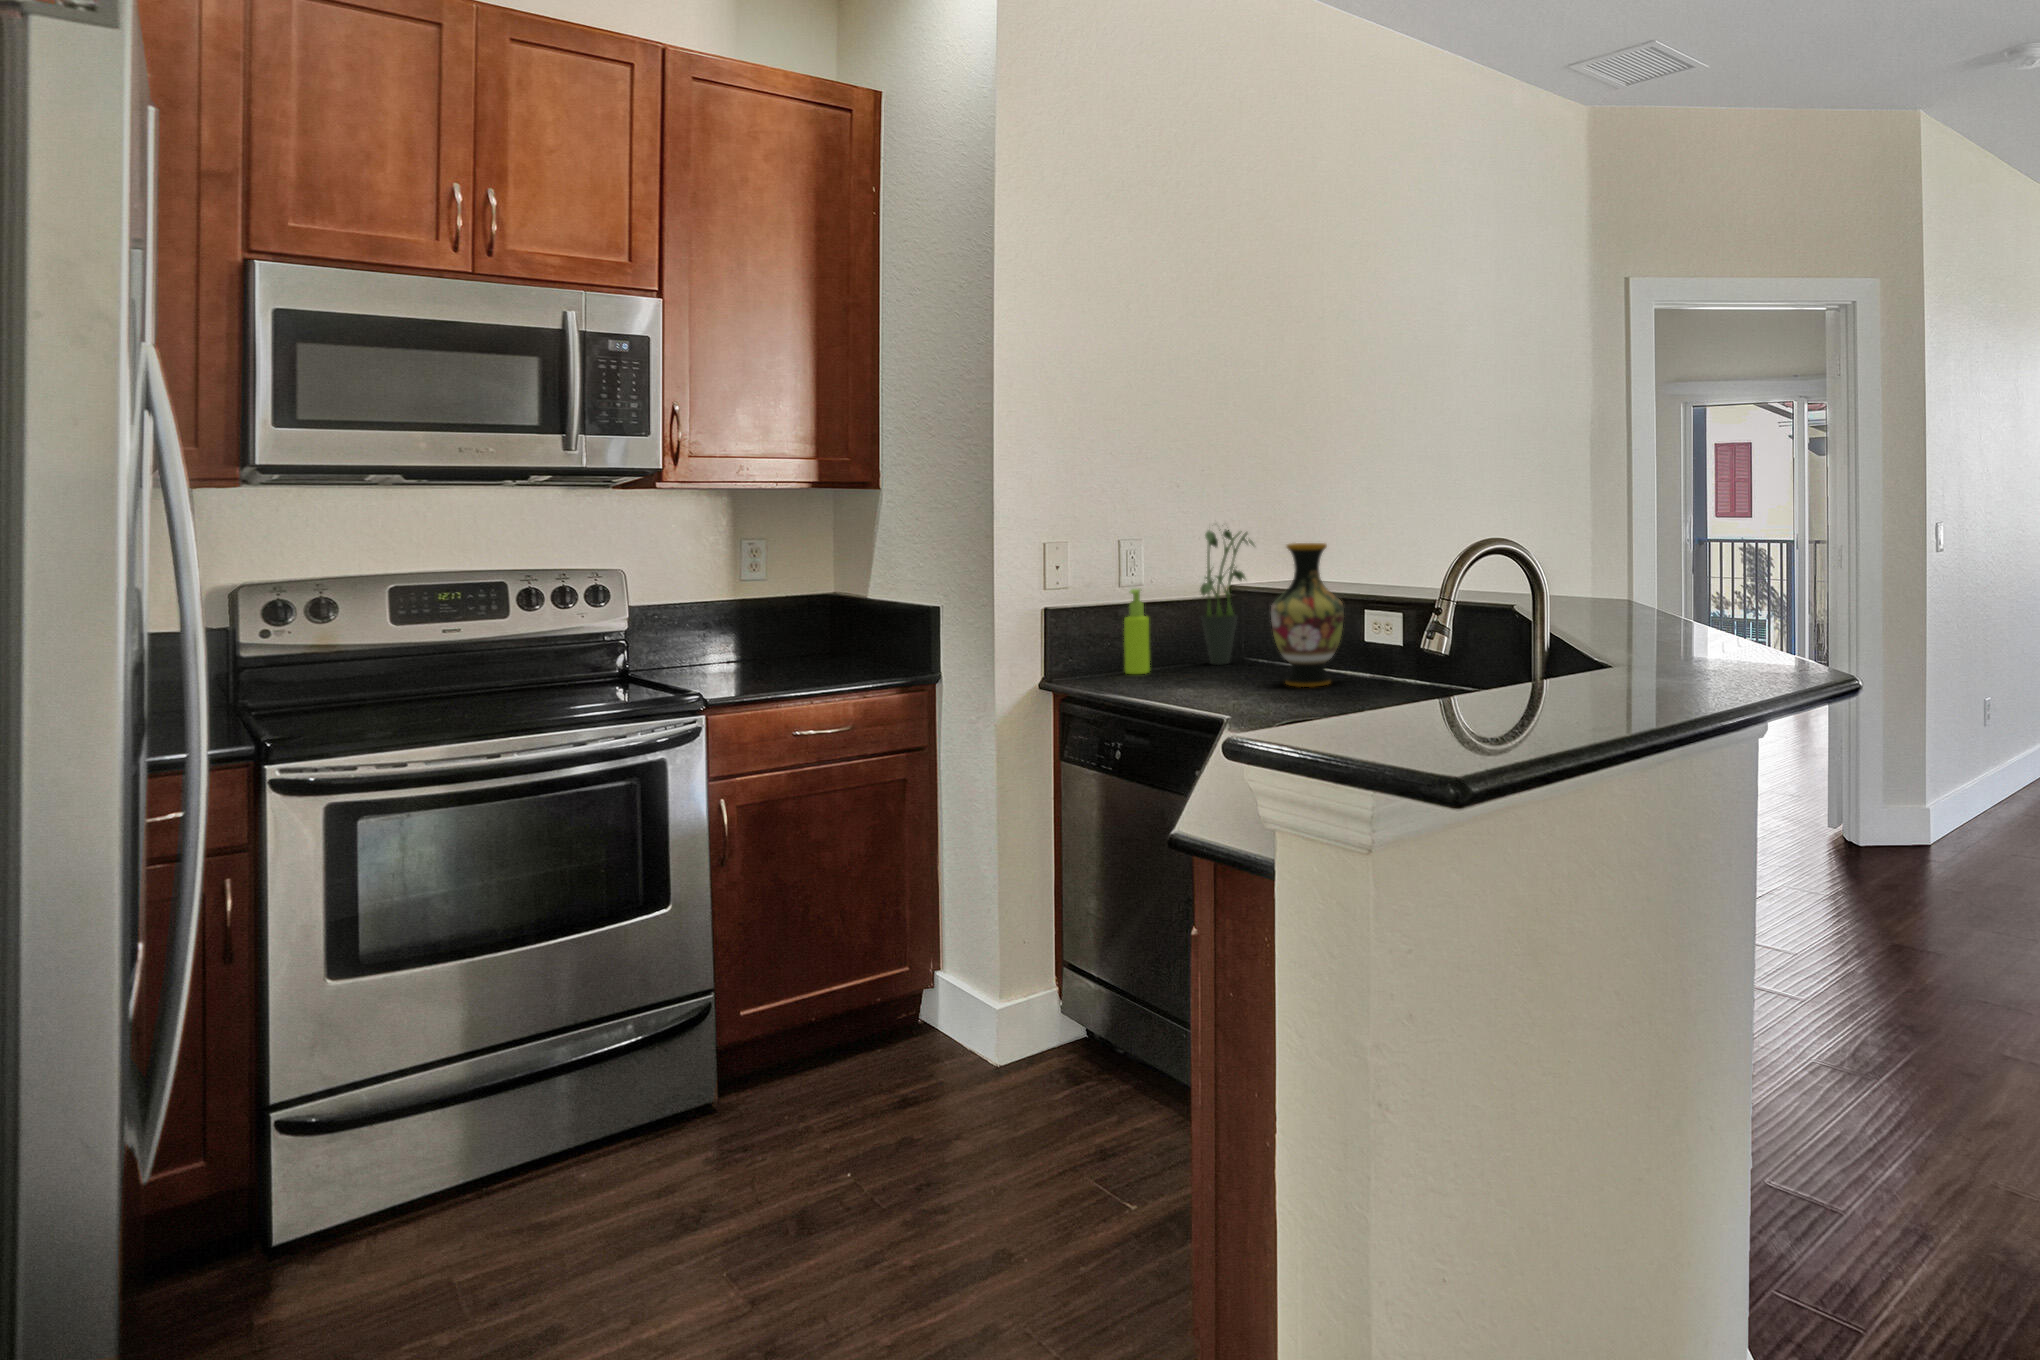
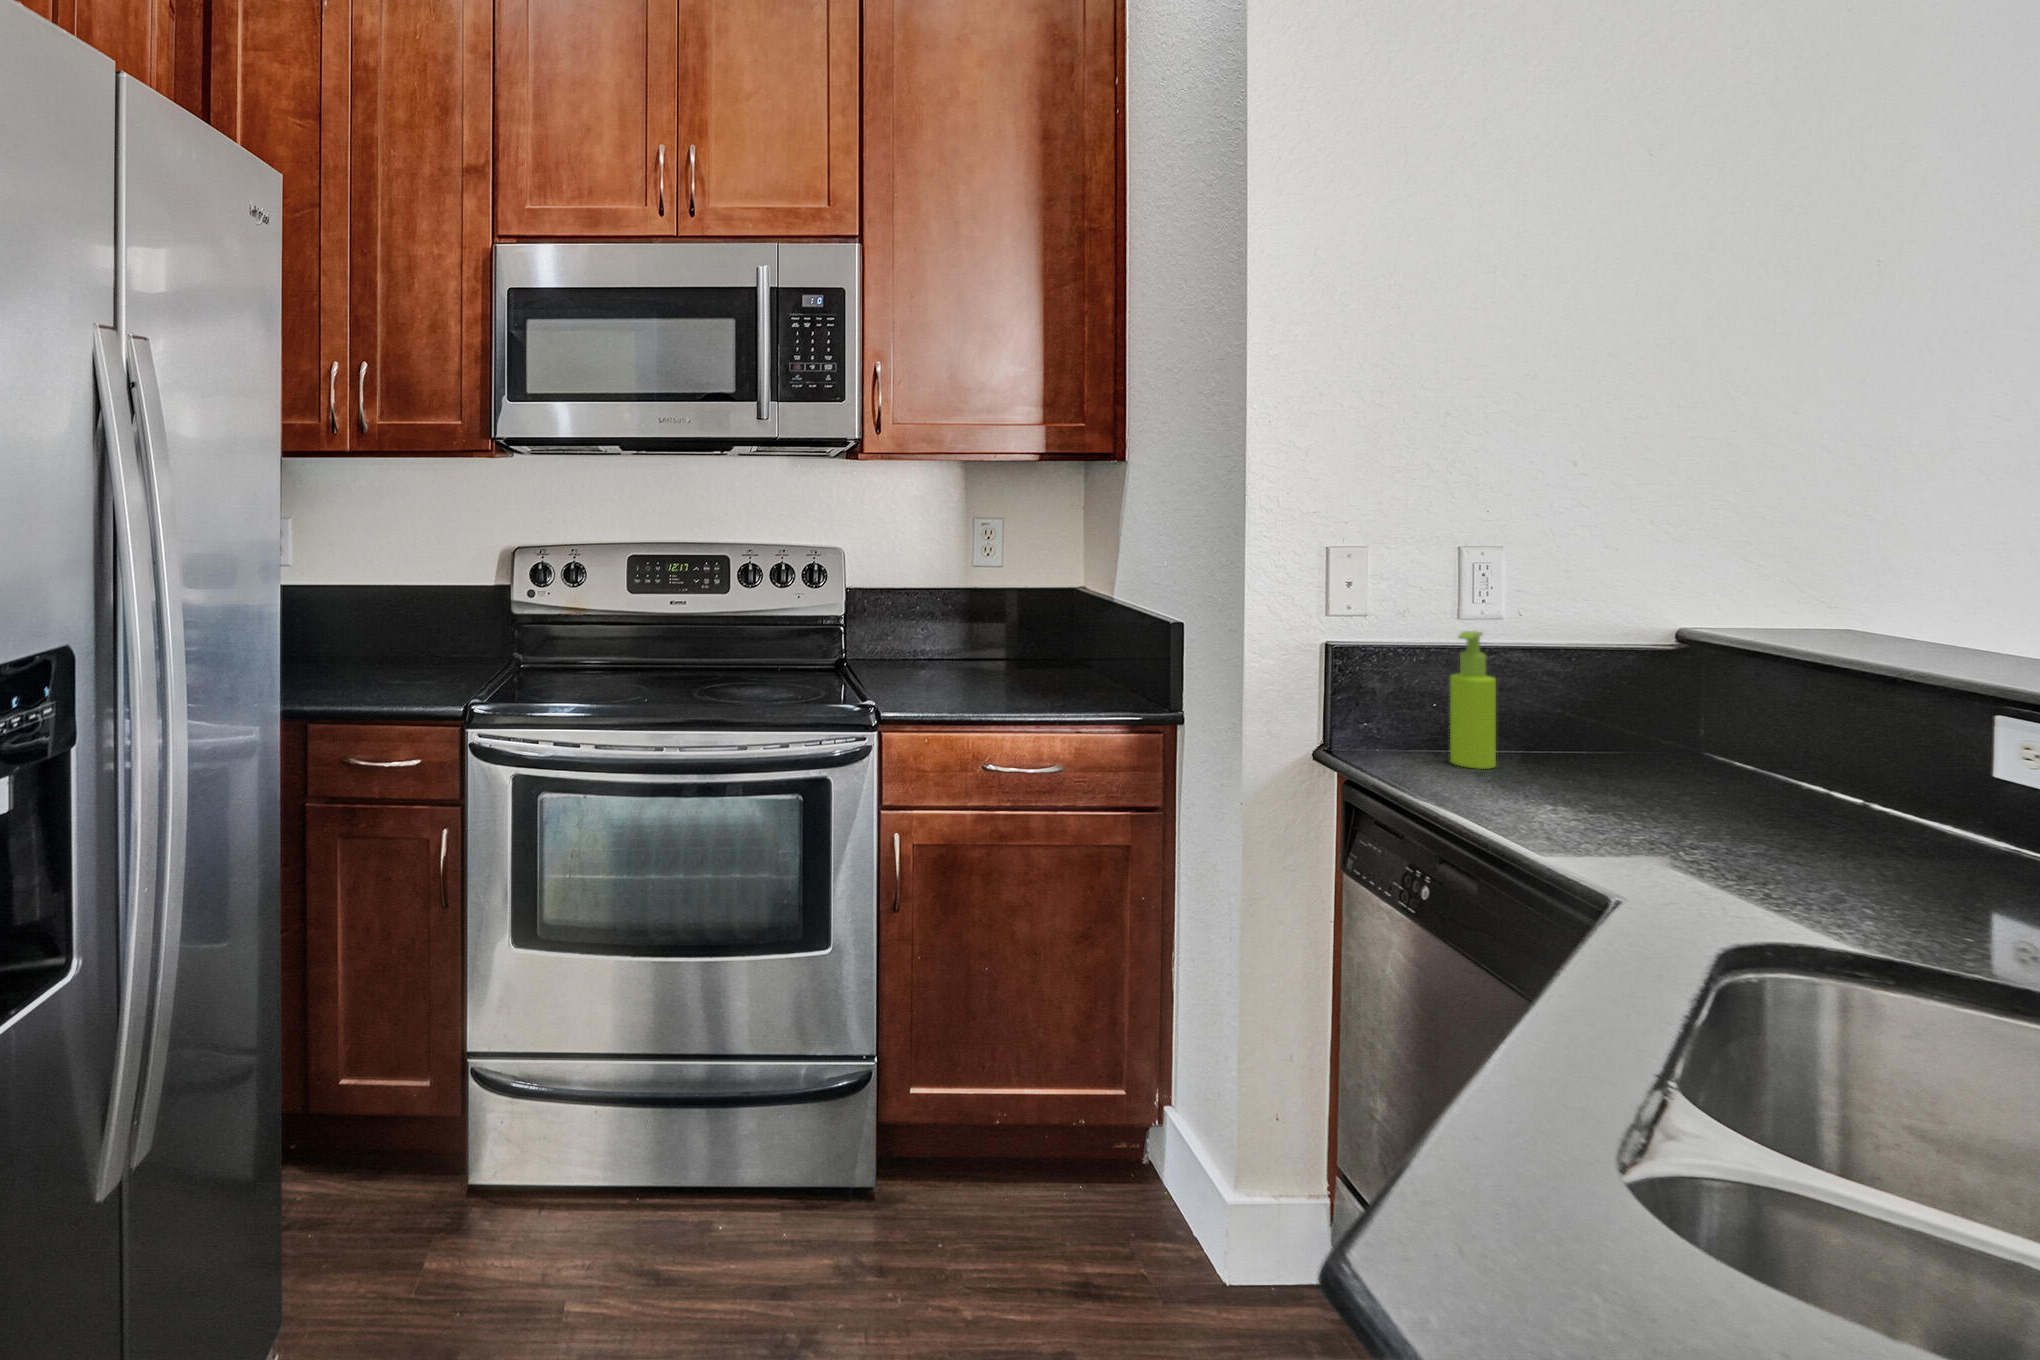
potted plant: present [1200,529,1254,665] -> none [1601,533,1718,773]
vase: present [1271,543,1344,687] -> none [1728,585,1915,872]

